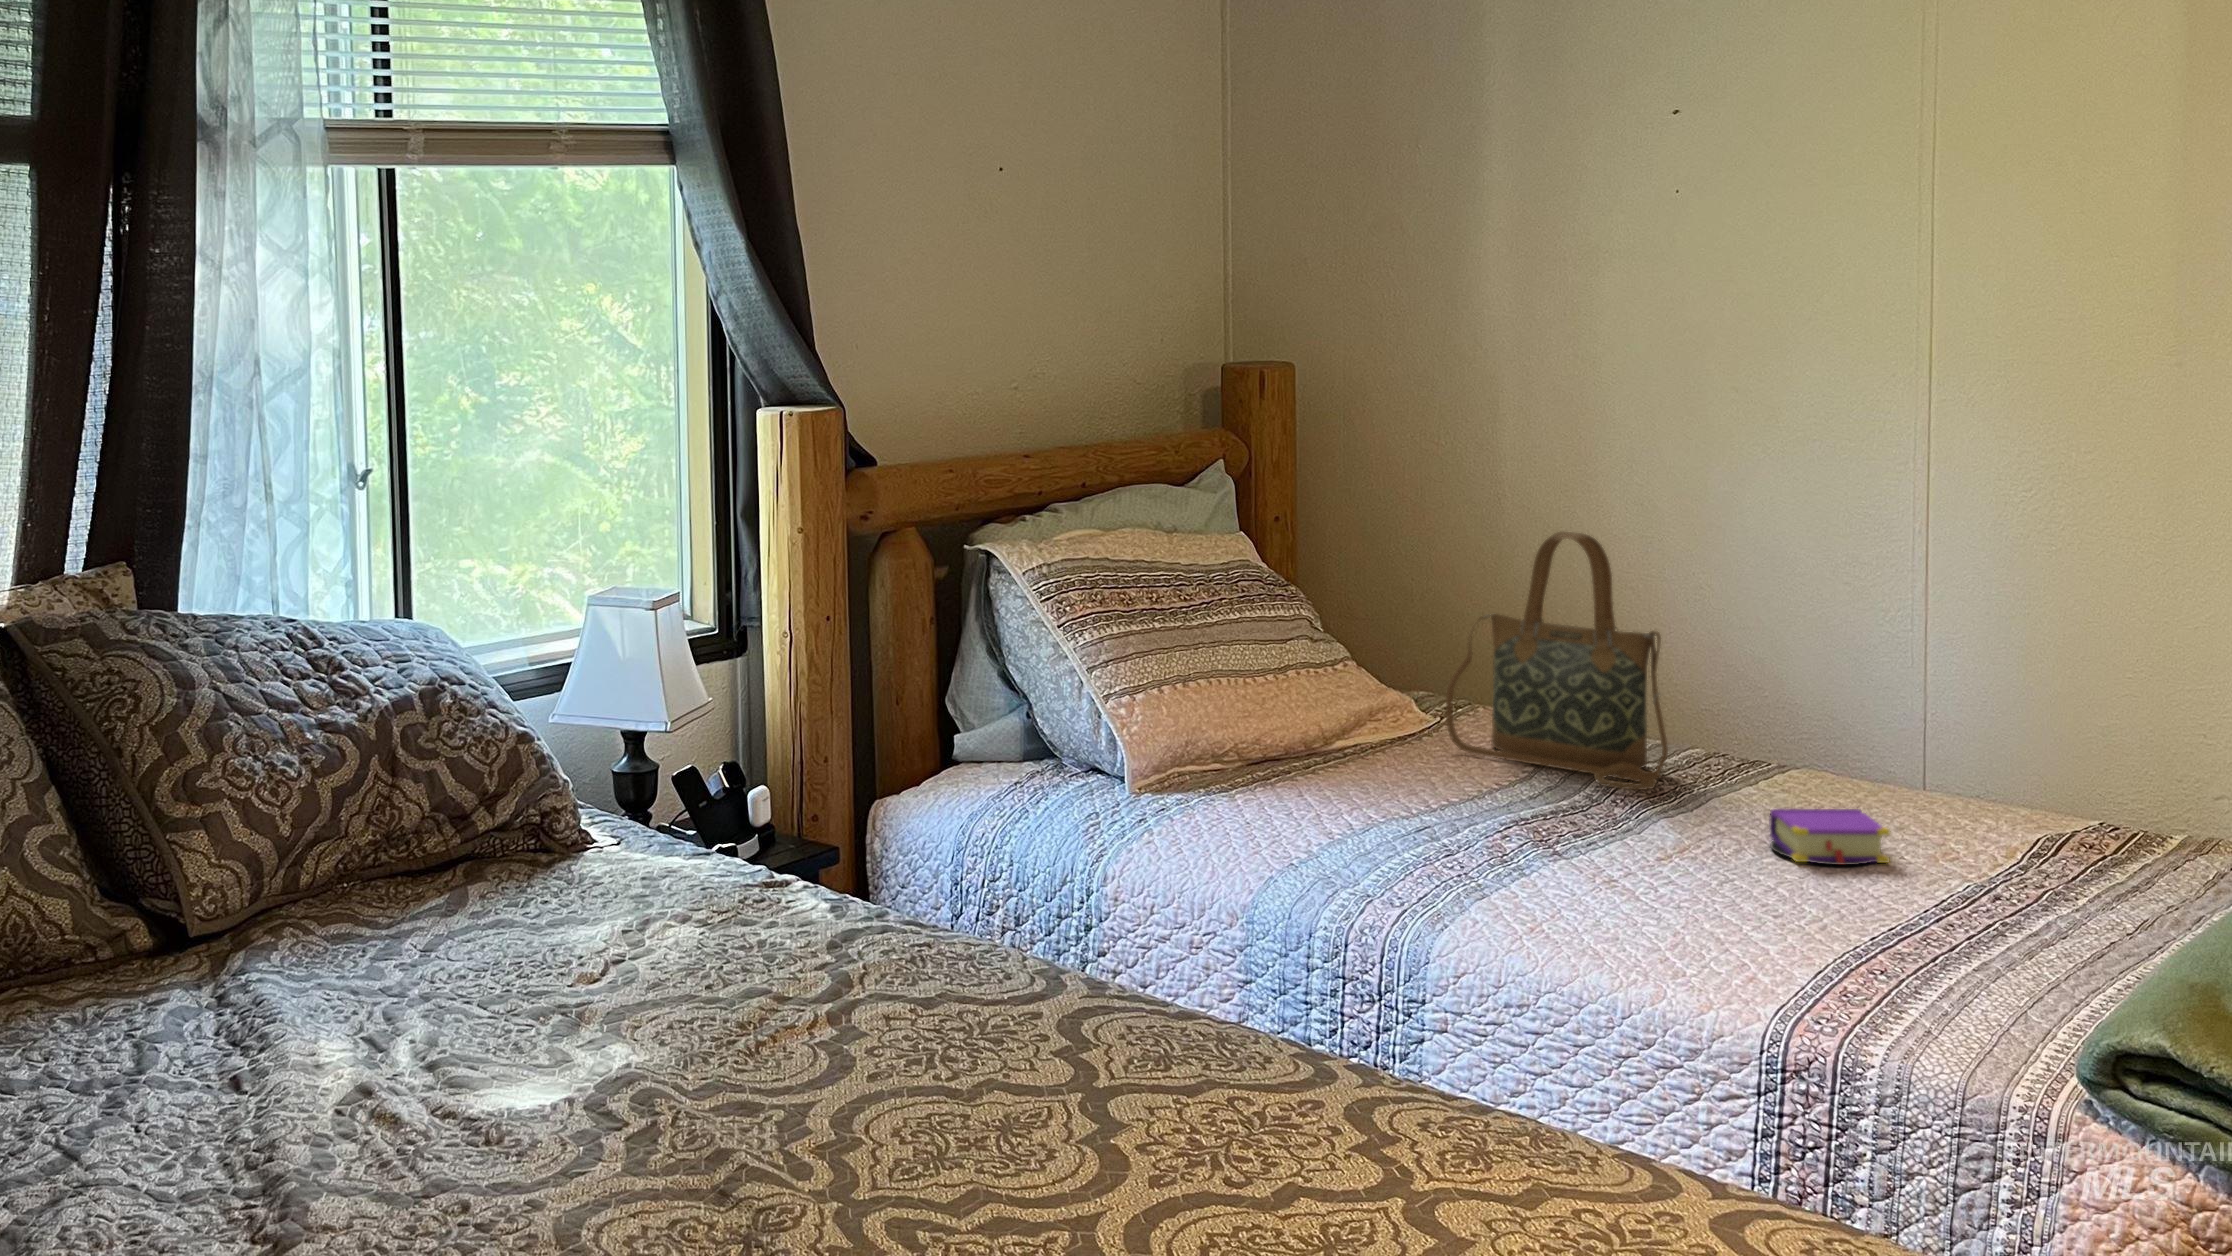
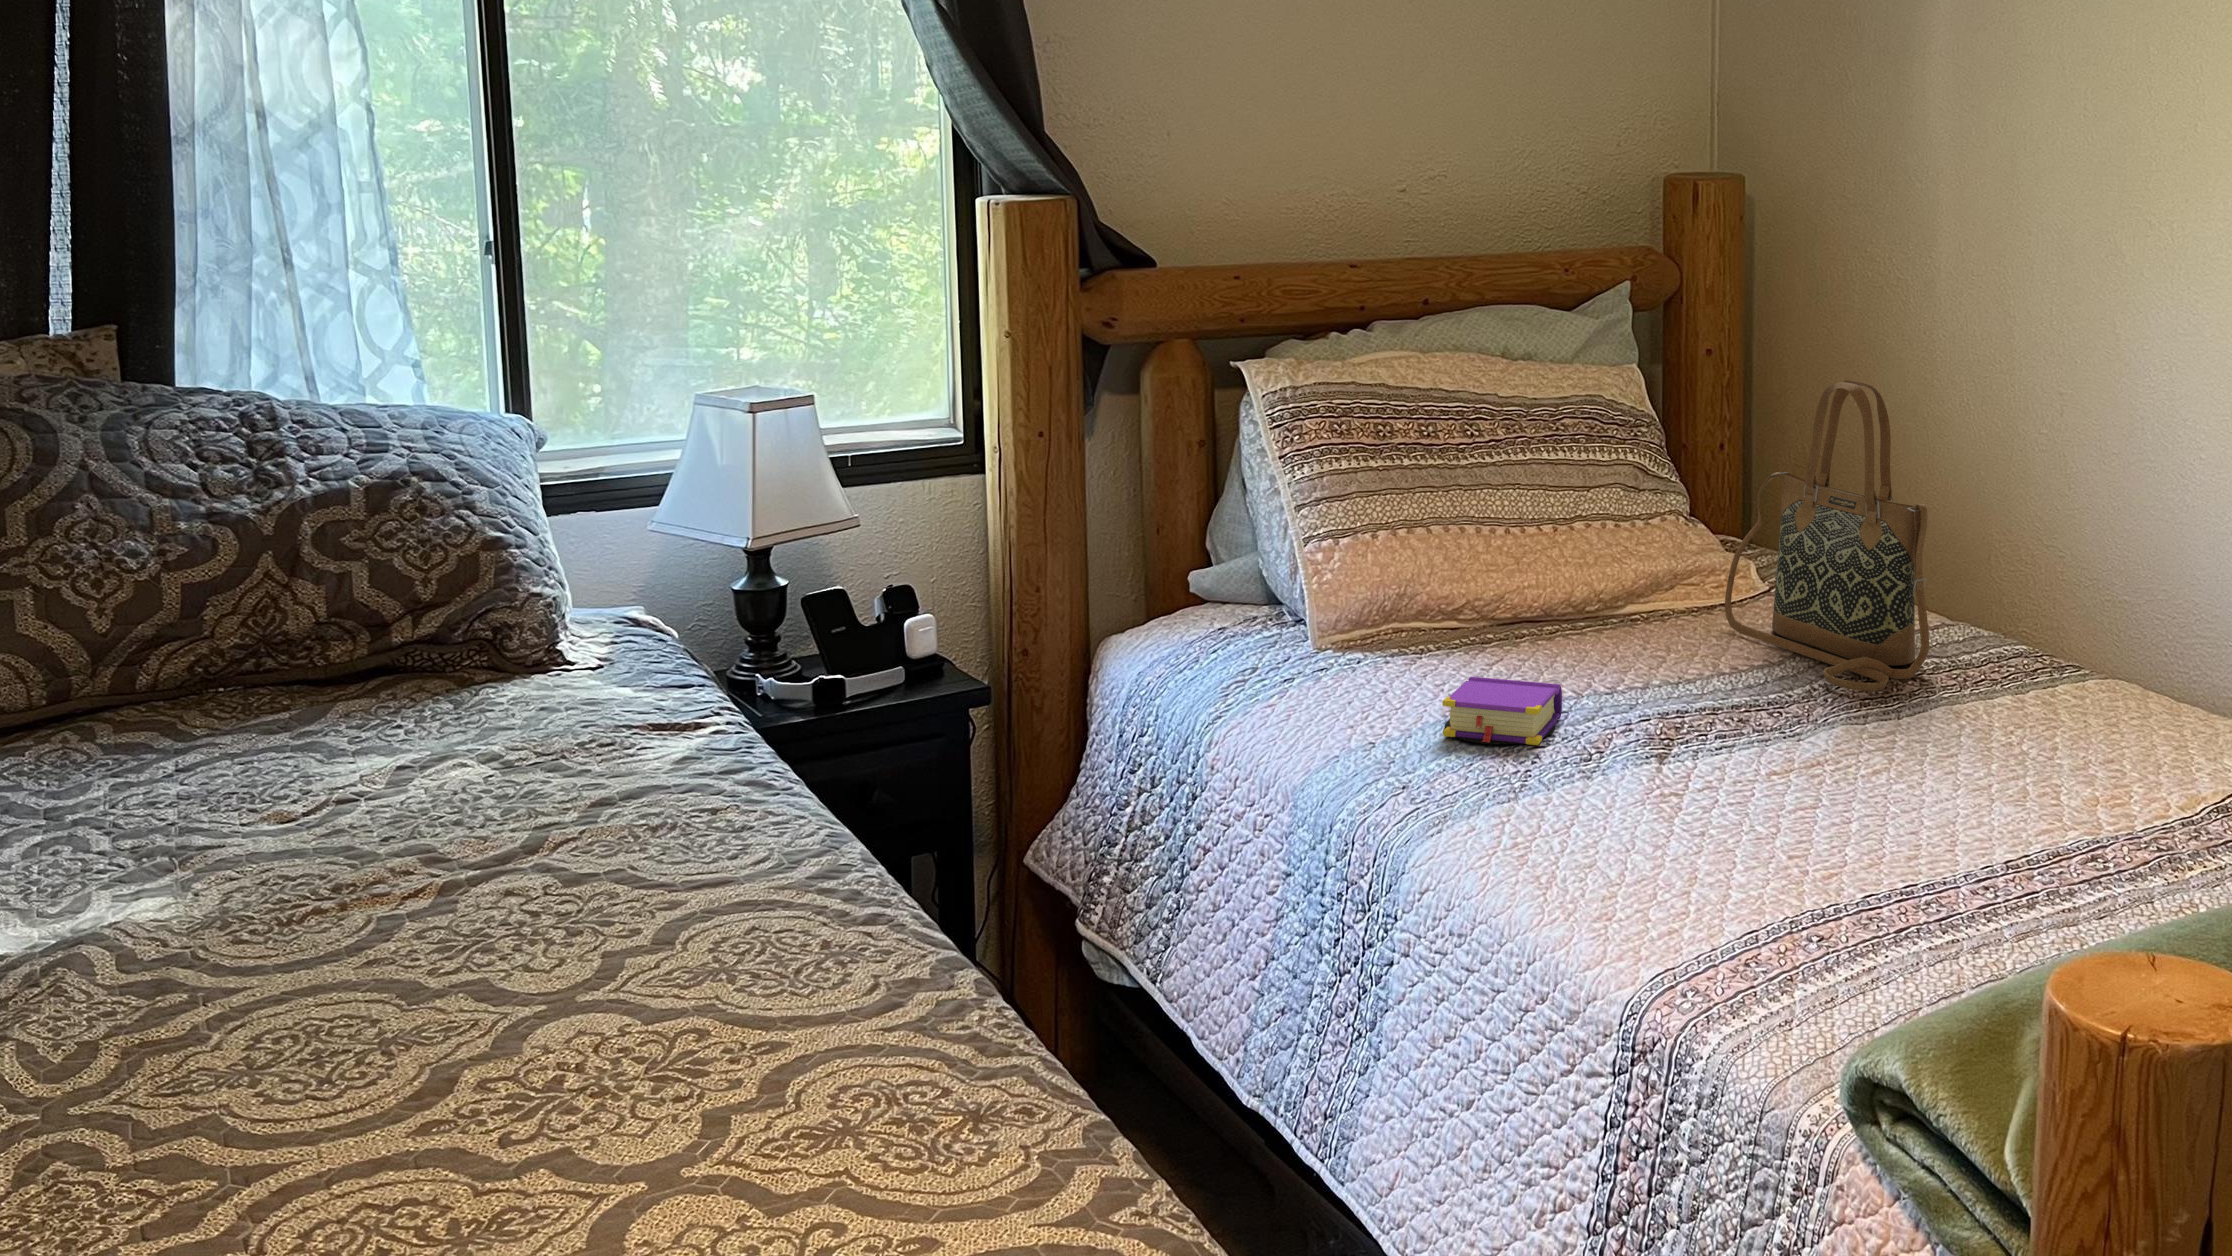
book: present [1769,809,1890,865] -> present [1443,677,1562,745]

